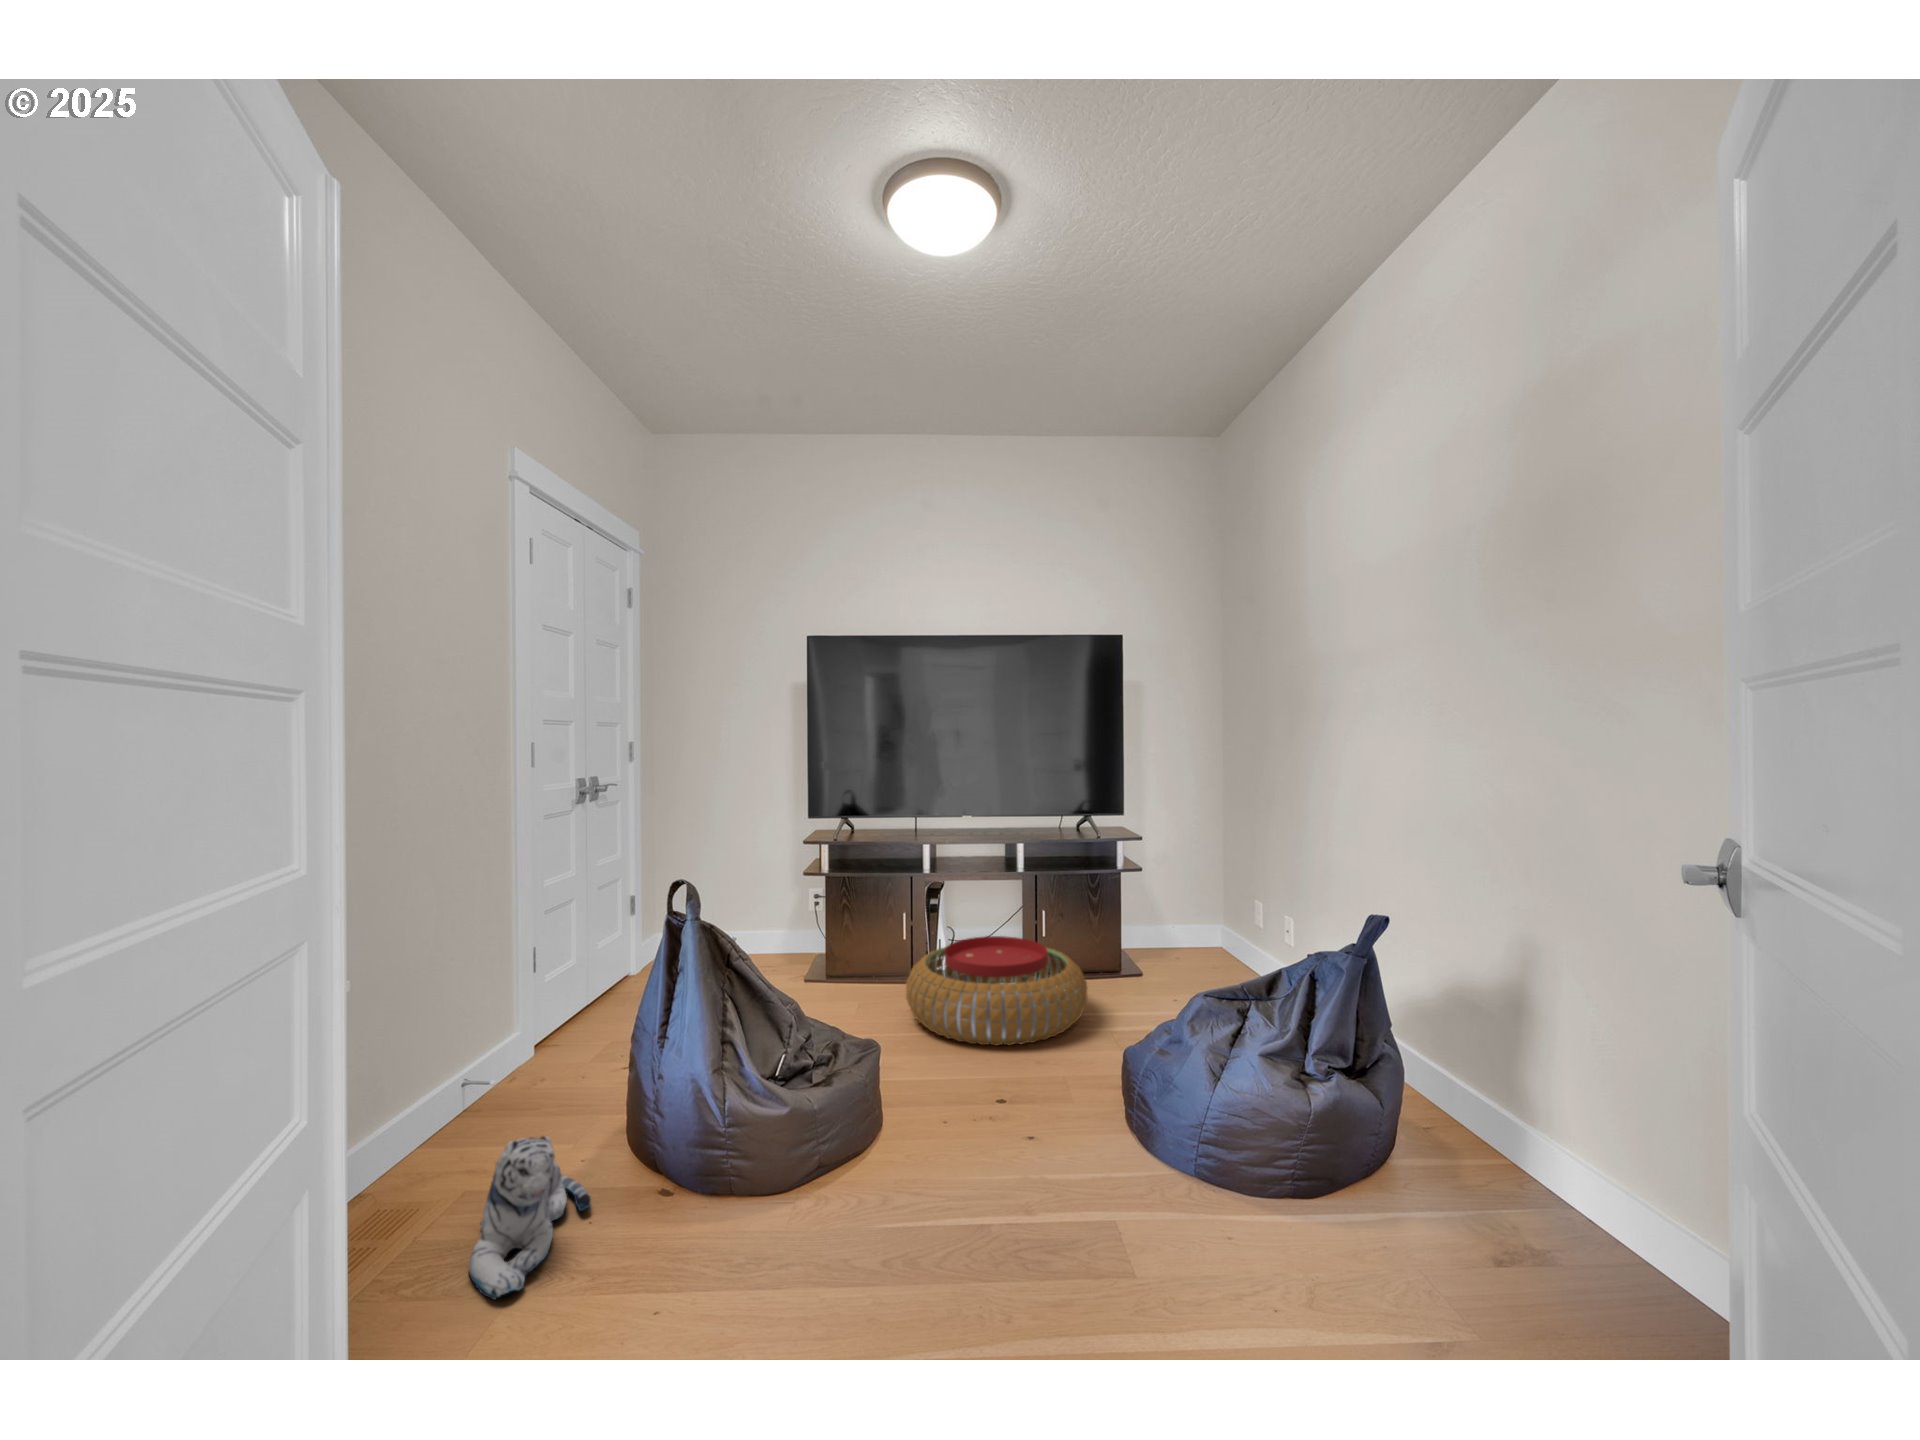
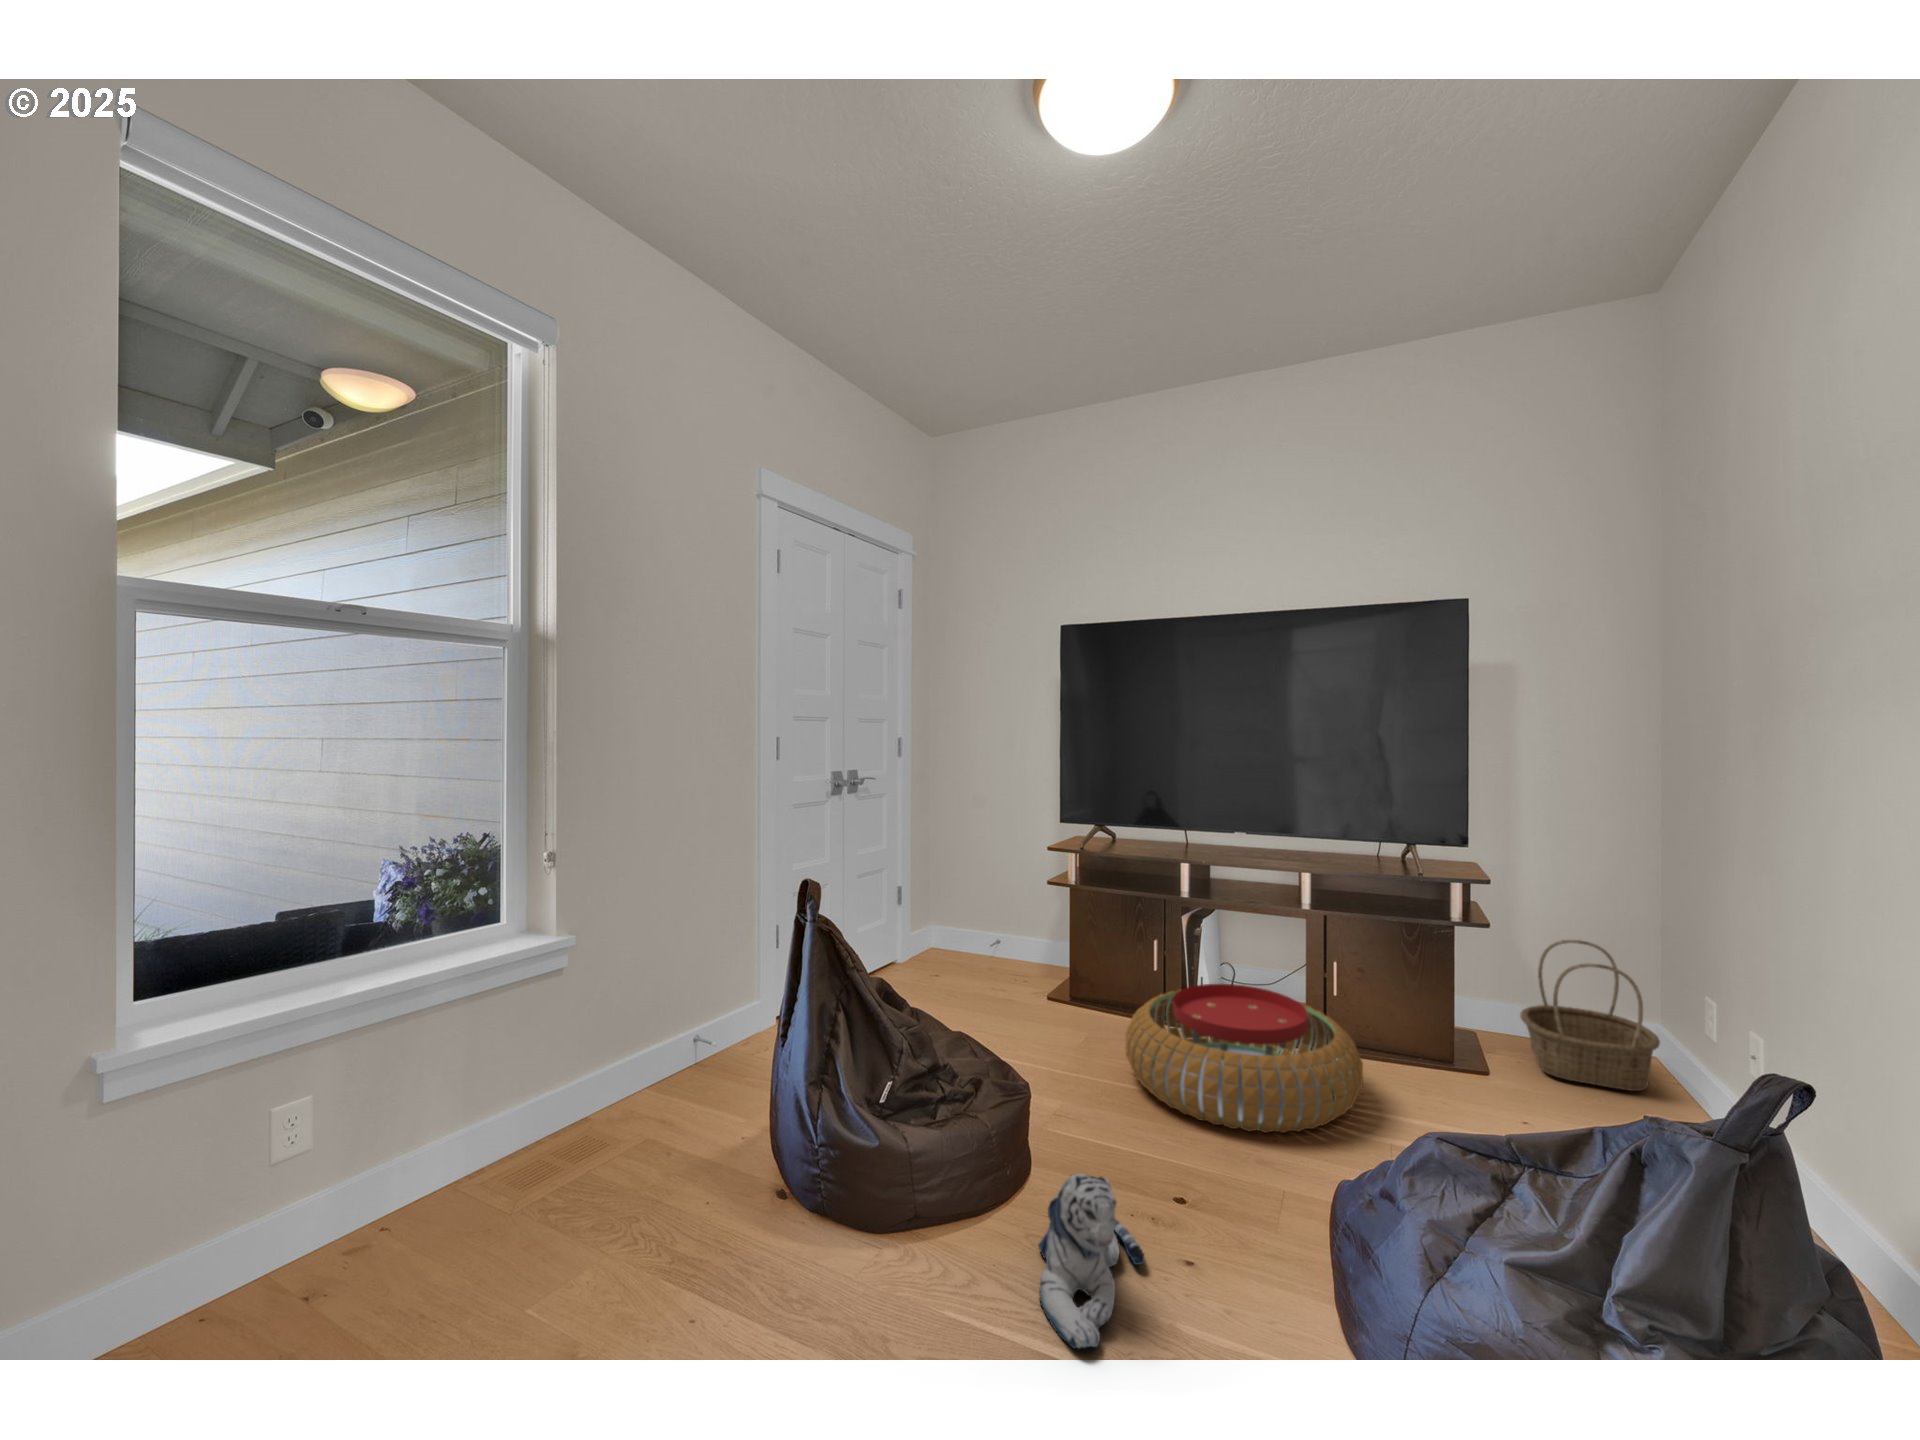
basket: none [1156,874,1236,970] -> present [1520,940,1660,1091]
plush toy: present [469,1137,591,1299] -> present [1038,1174,1145,1348]

